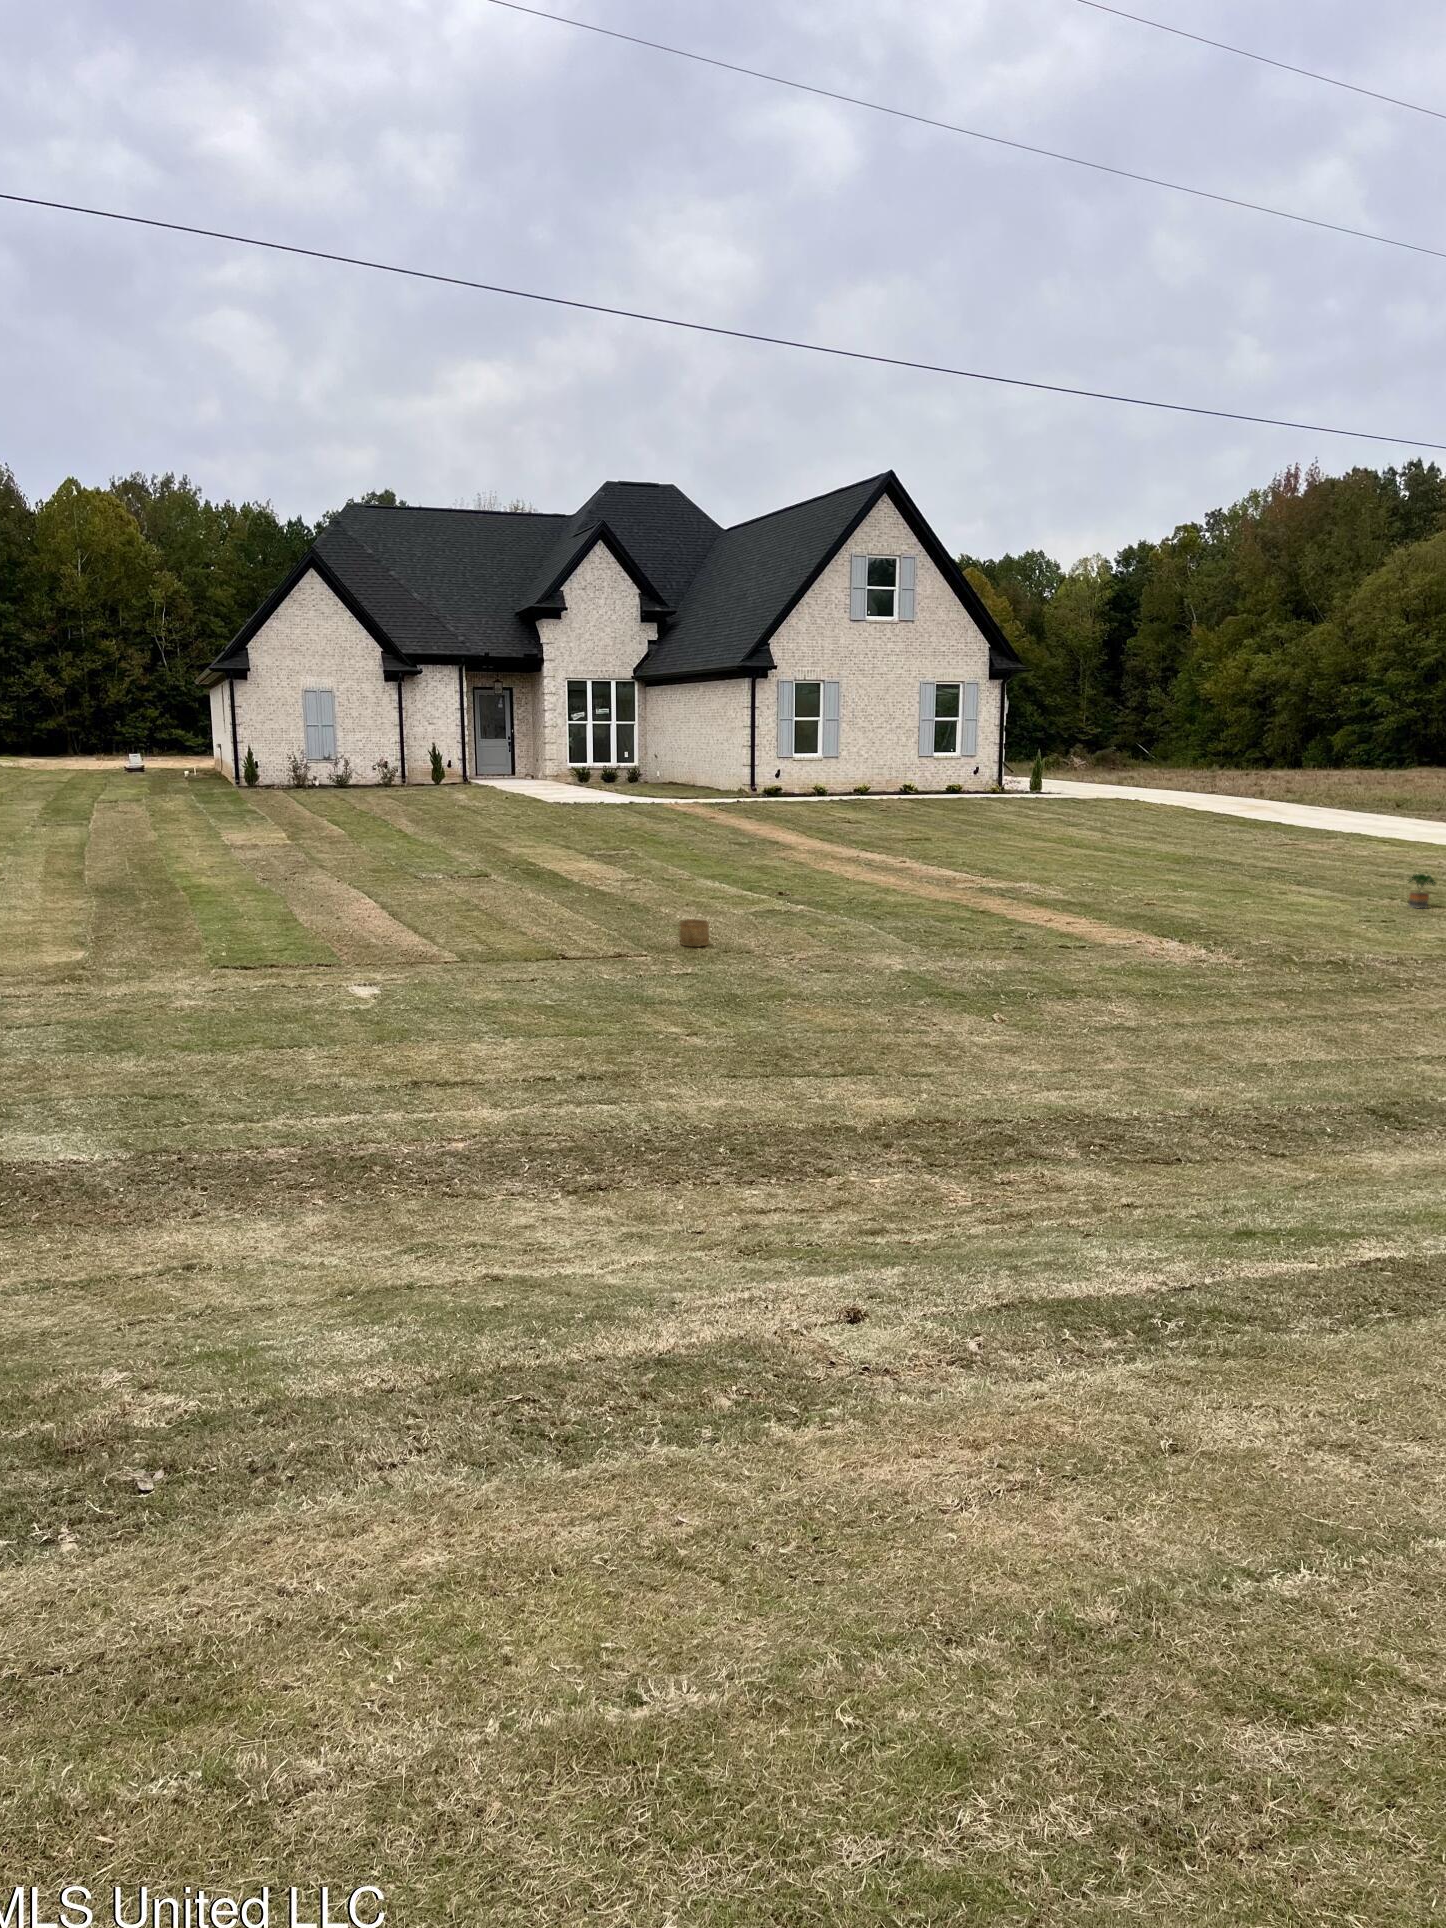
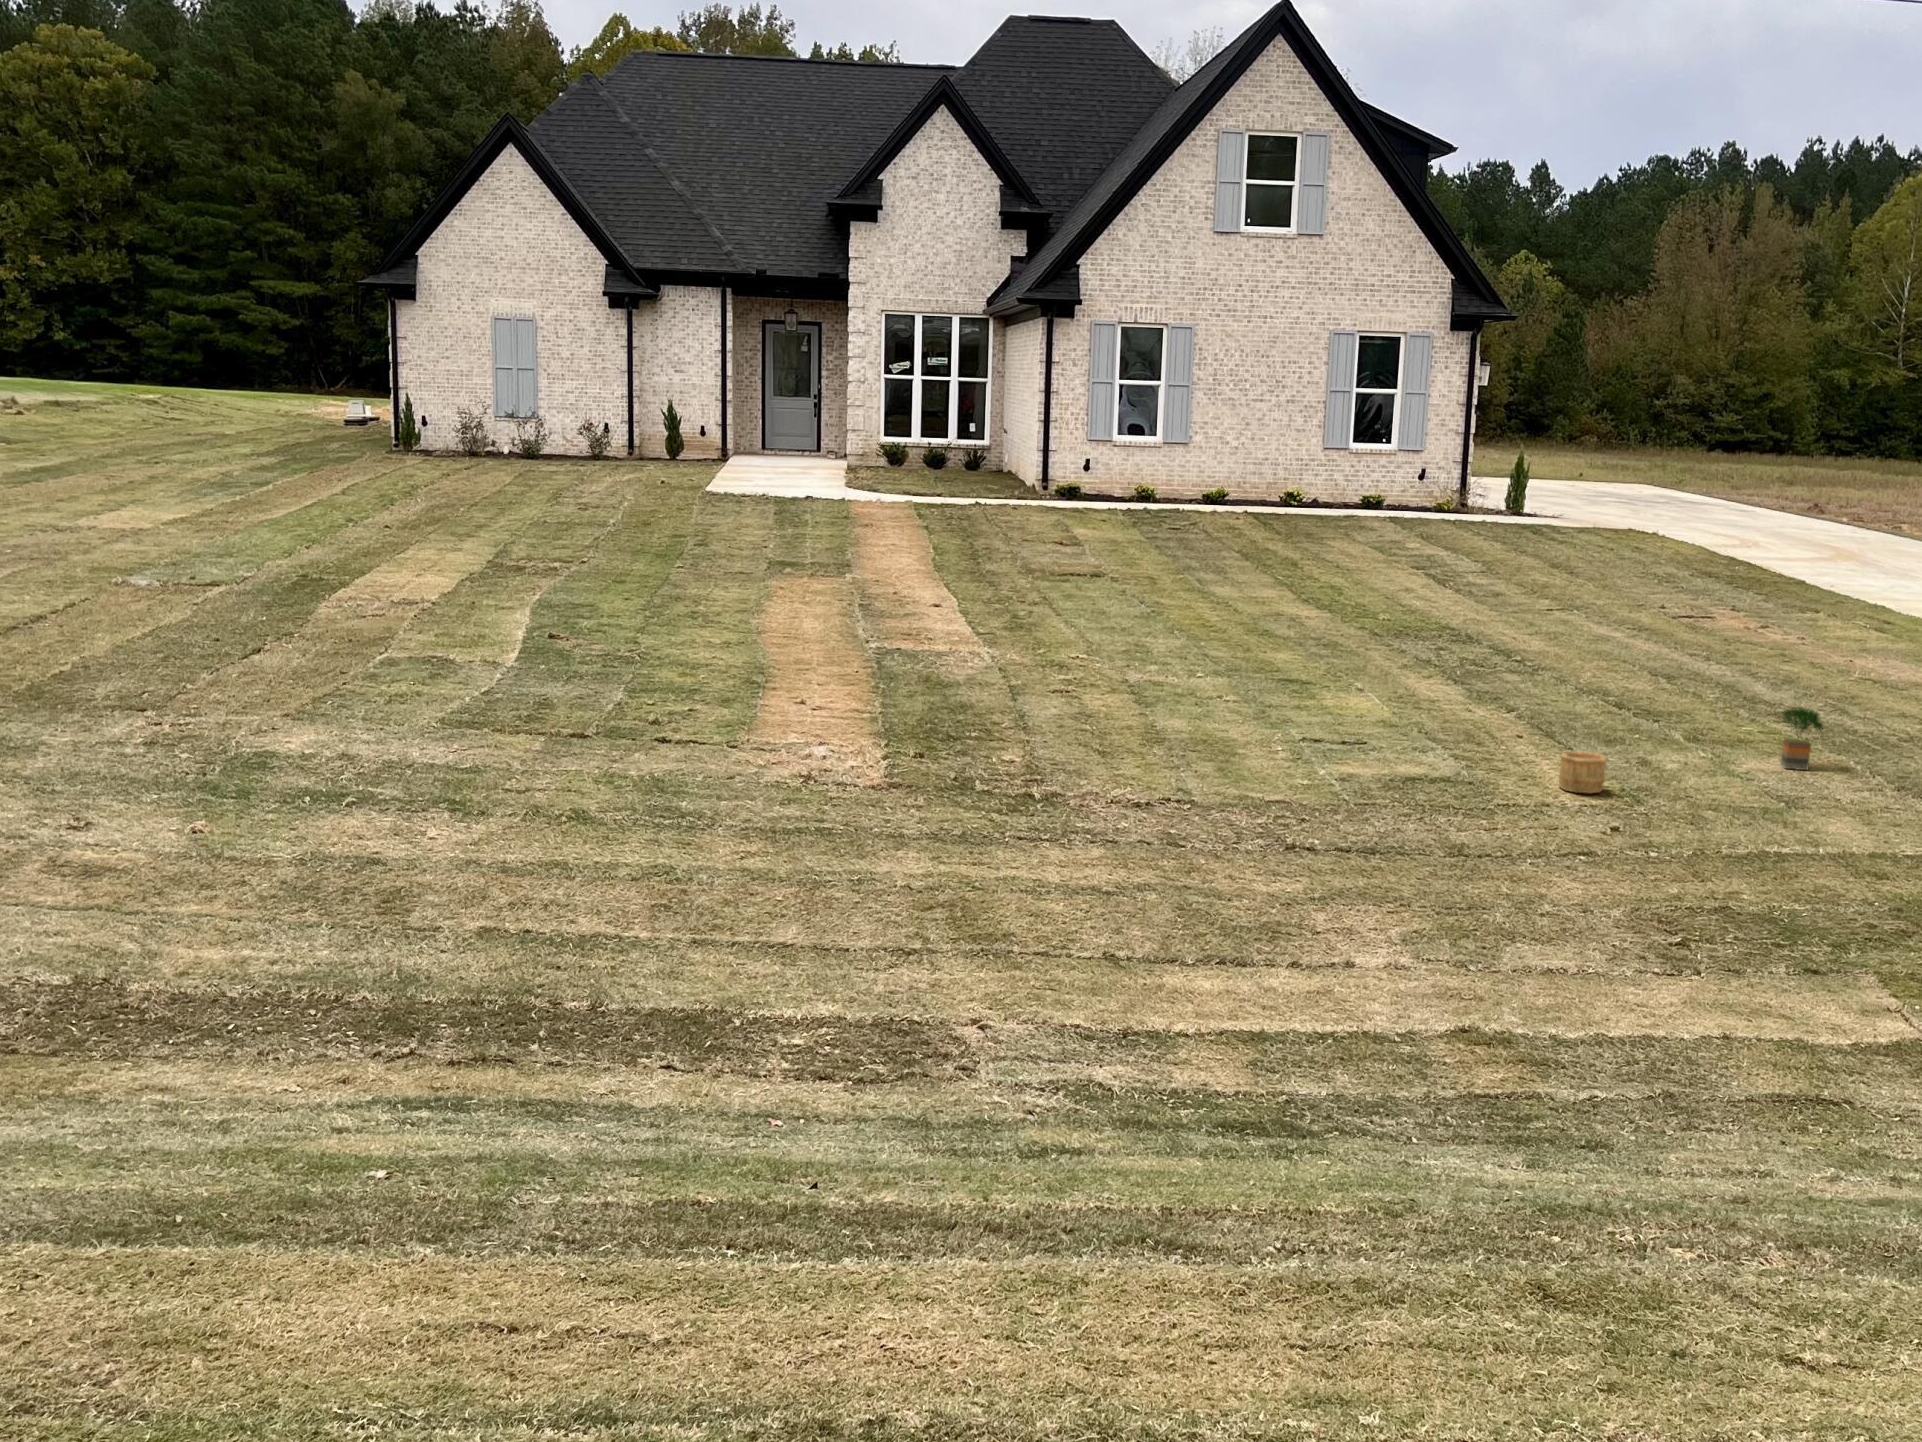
wooden bucket: present [680,919,709,947] -> present [1559,751,1607,793]

